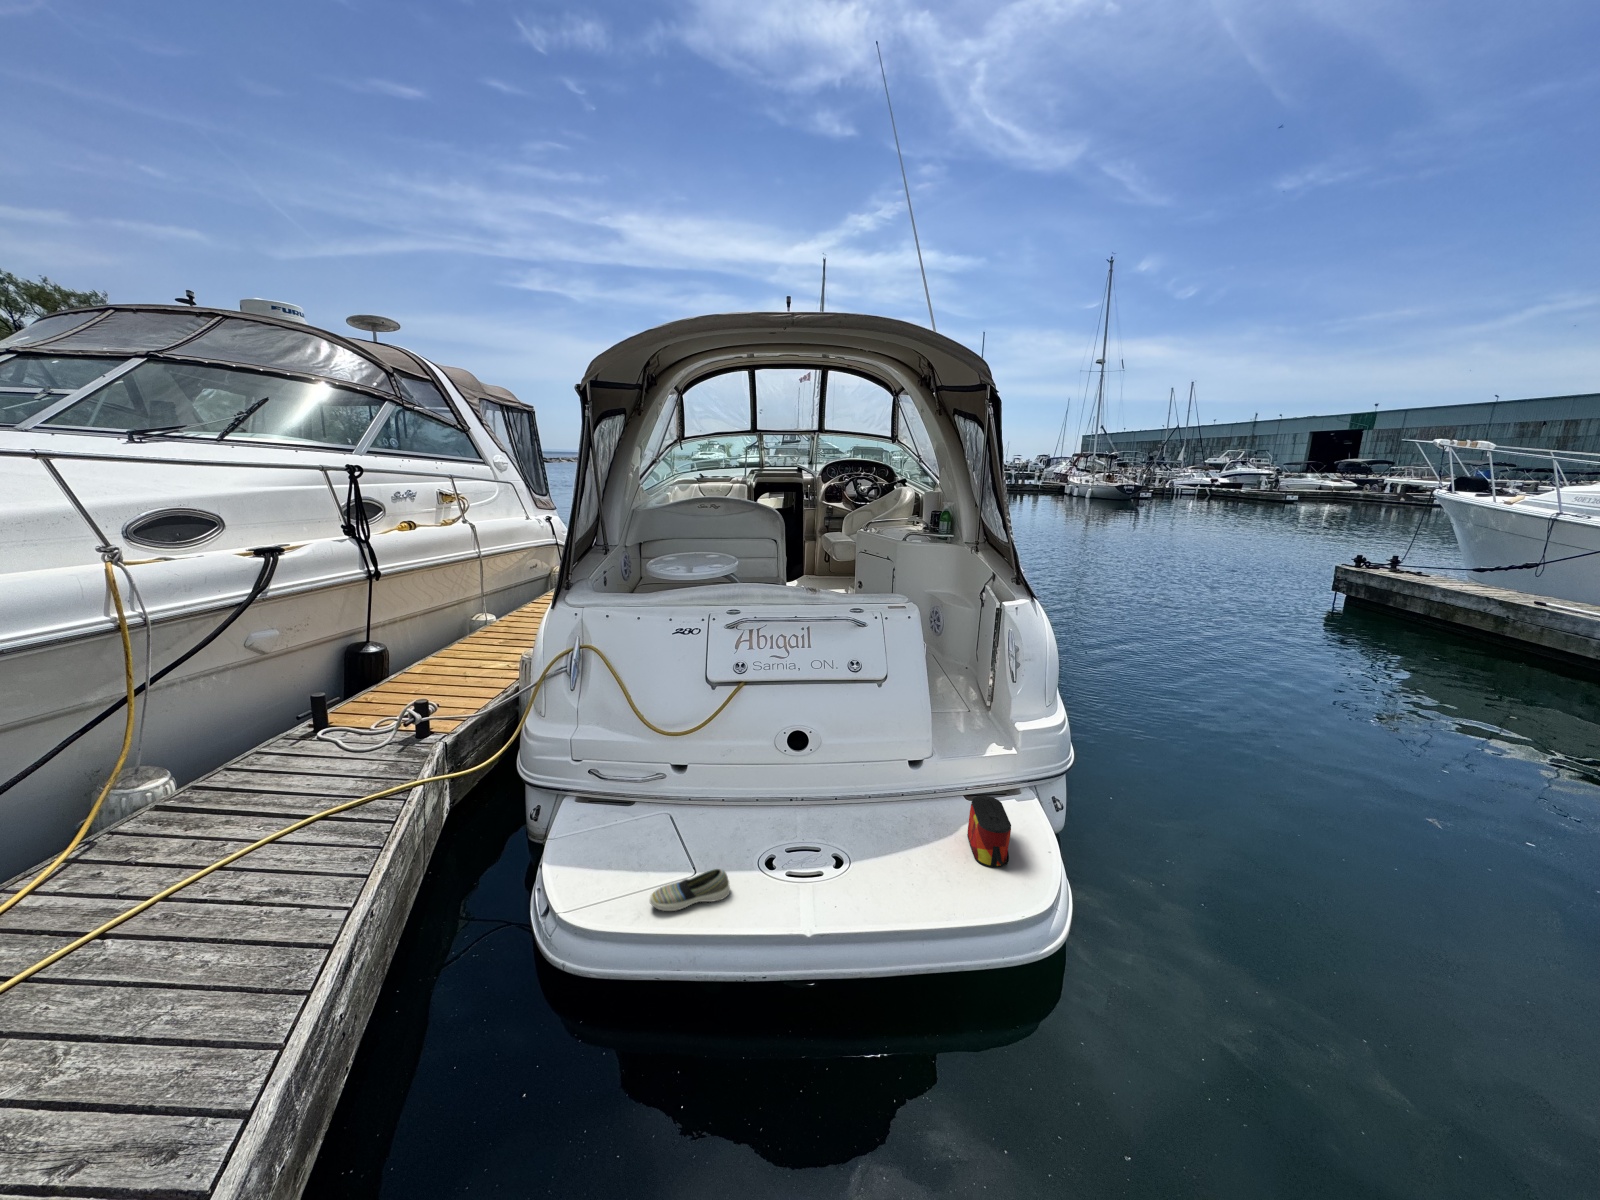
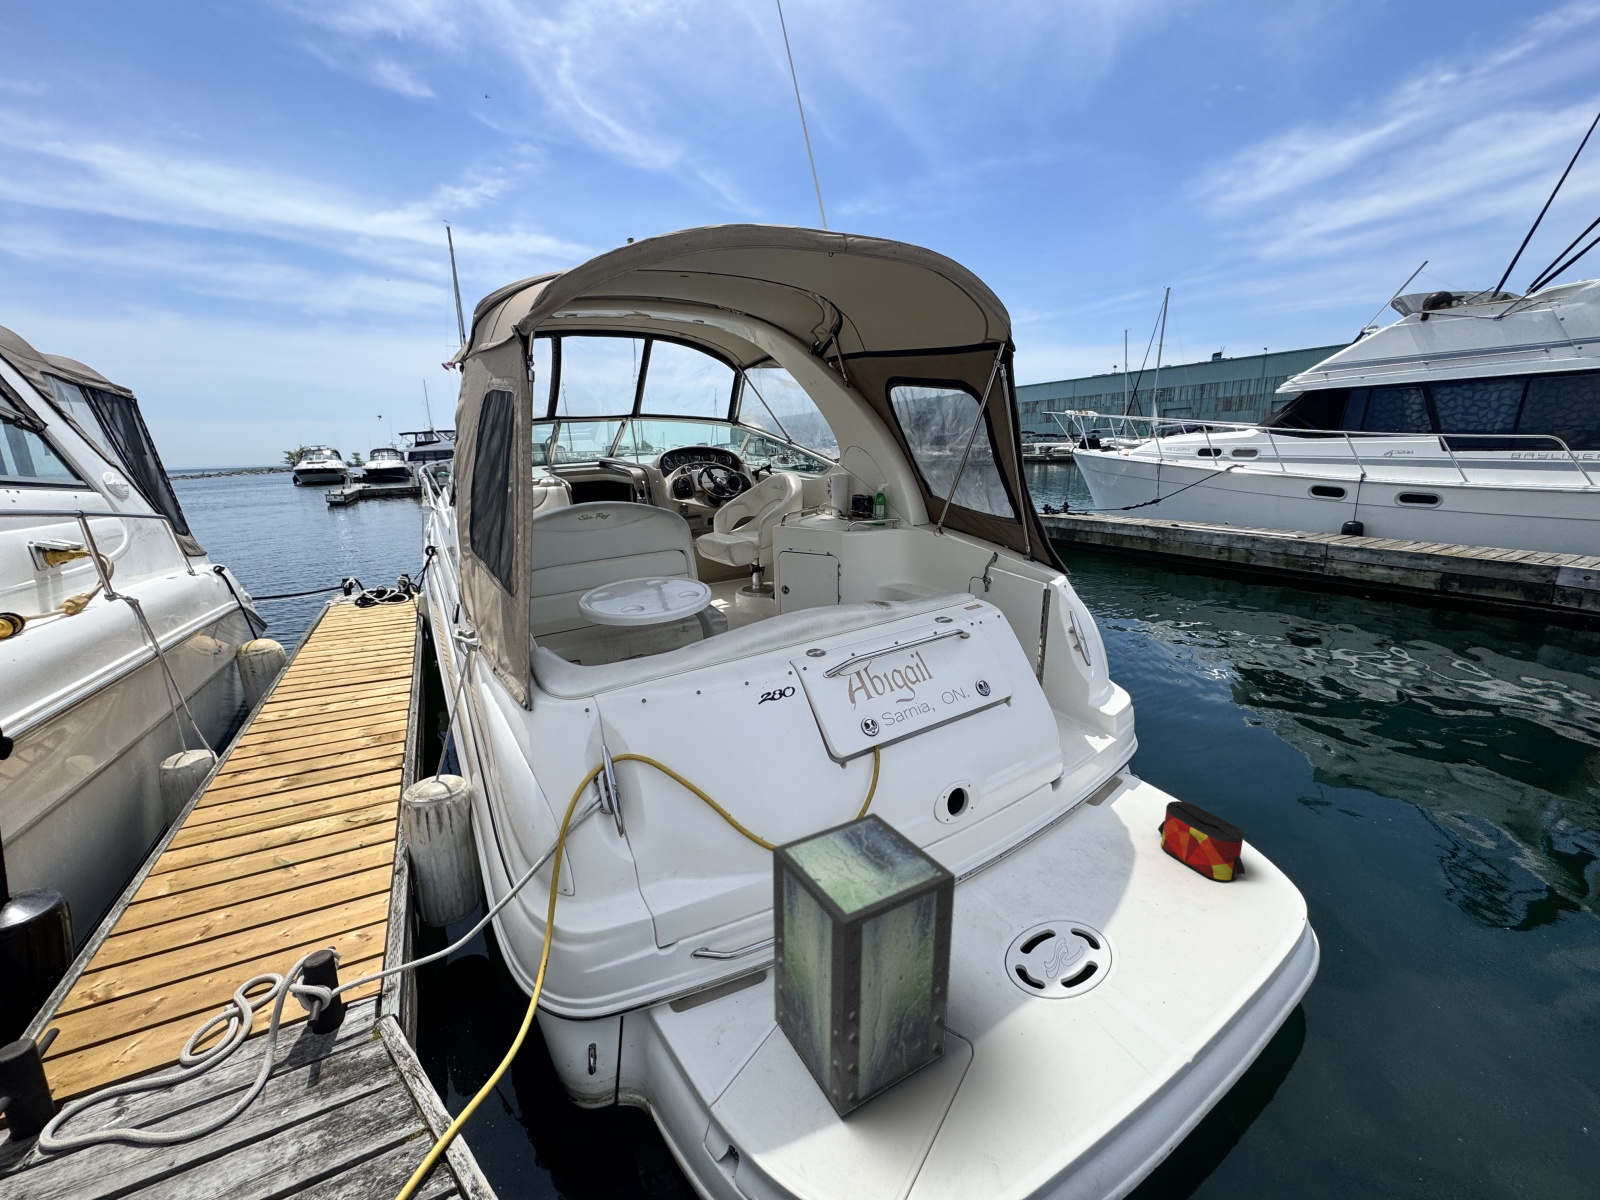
storage box: none [579,708,679,870] -> present [773,813,955,1116]
shoe: present [650,869,730,911] -> none [987,1022,1058,1130]

